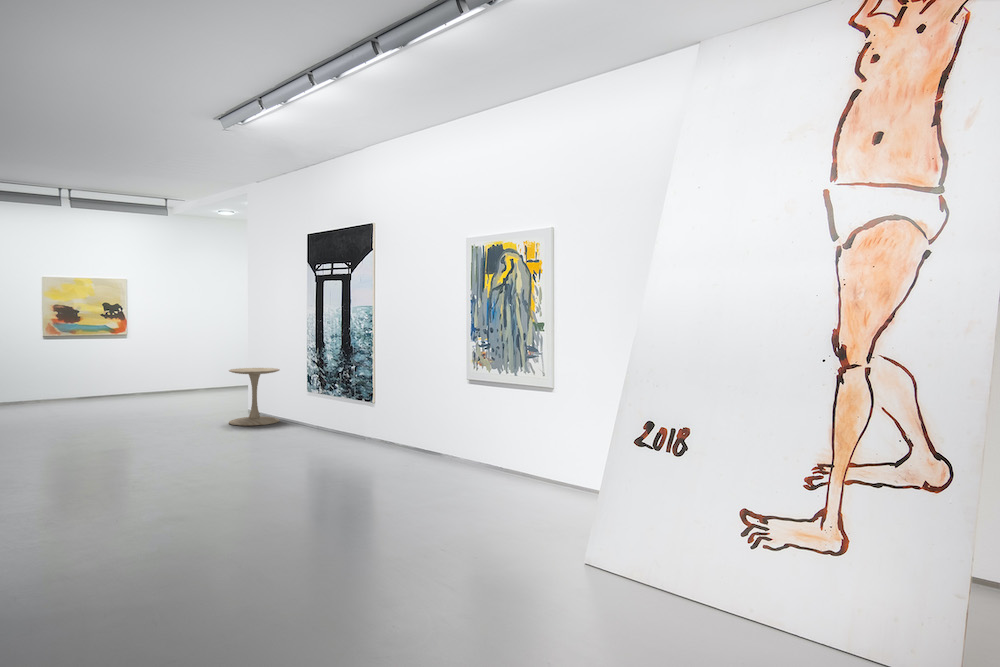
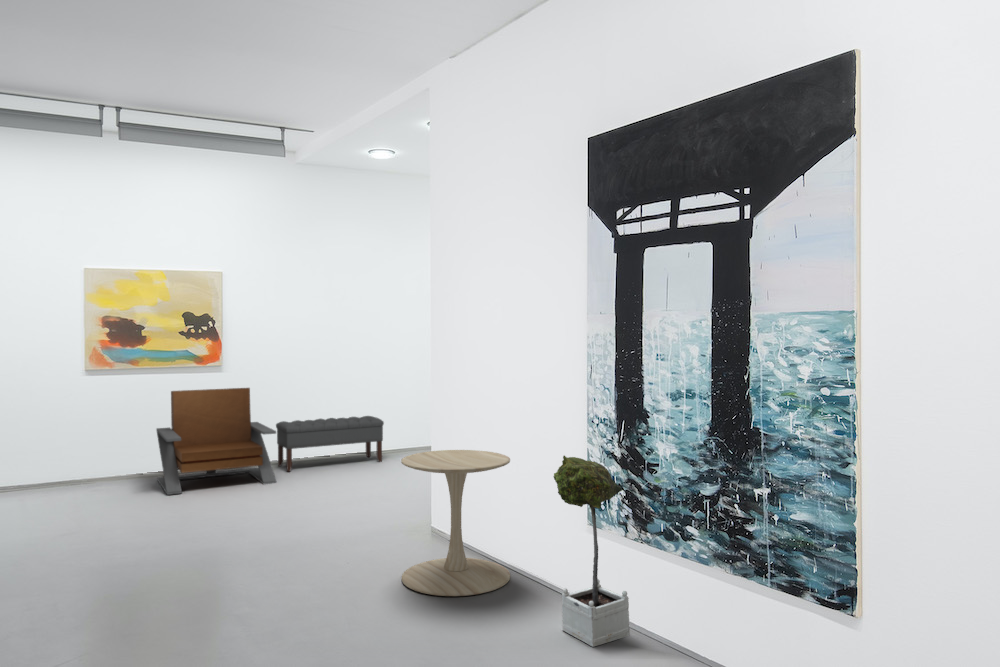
lounge chair: none [87,348,163,405] -> present [157,388,277,495]
potted tree: none [289,362,319,433] -> present [554,456,630,647]
bench: none [162,366,230,396] -> present [276,416,384,471]

